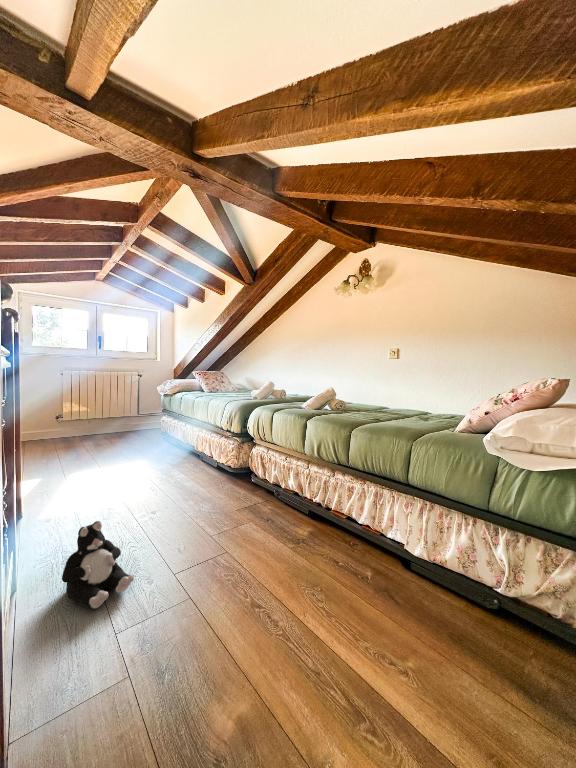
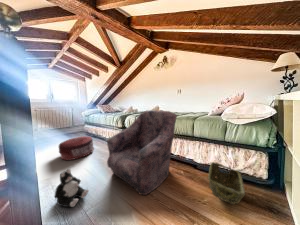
armchair: none [184,400,368,614] -> present [107,110,177,195]
pouf: none [92,445,170,499] -> present [59,136,94,160]
woven basket: none [419,560,522,688] -> present [208,162,245,204]

